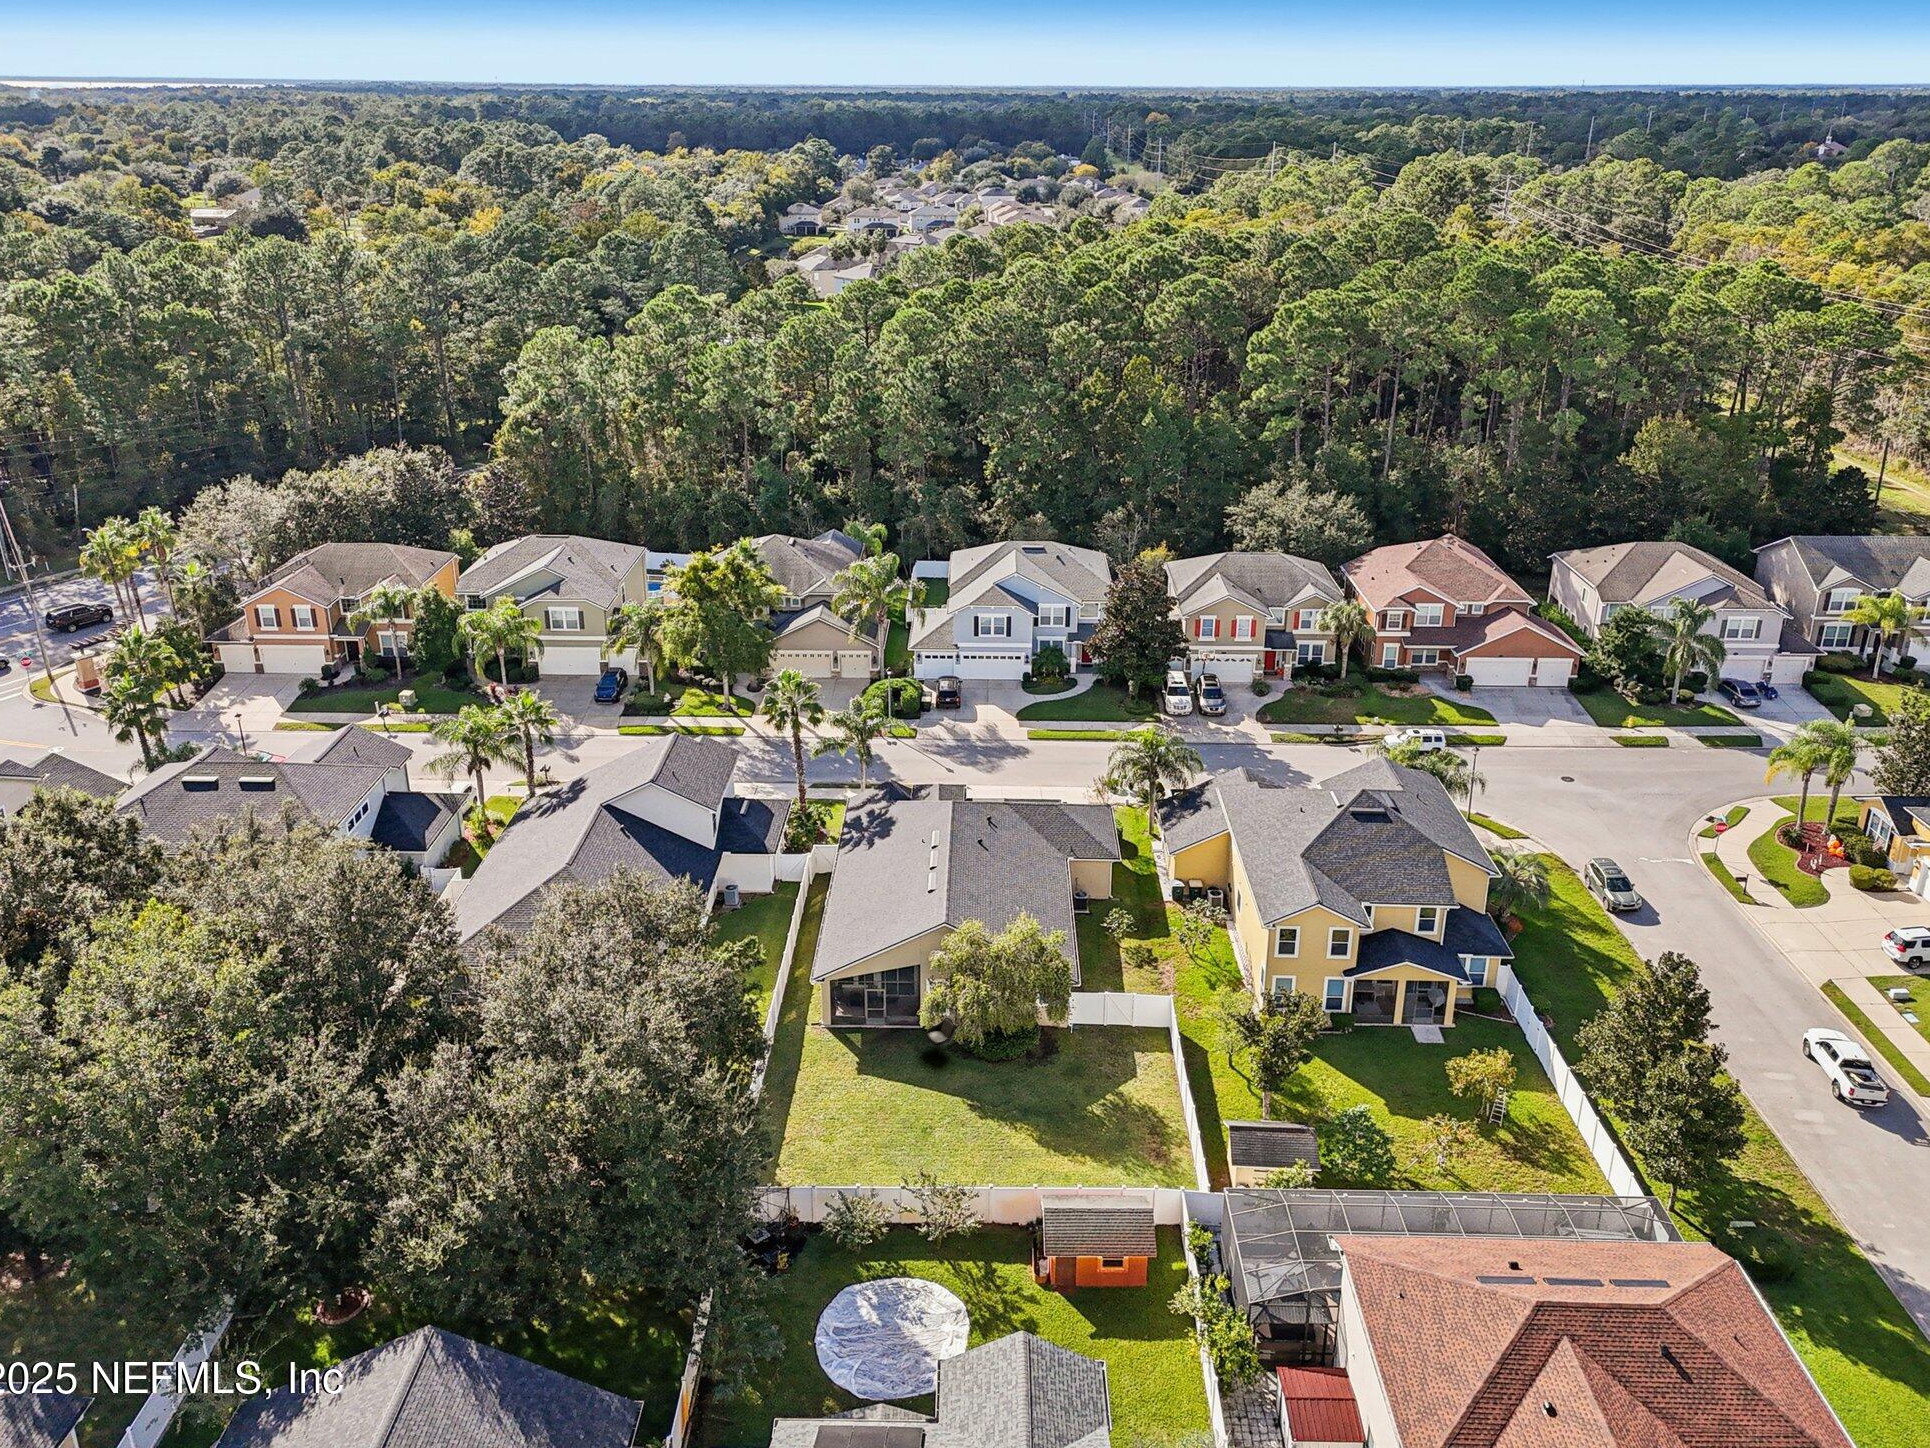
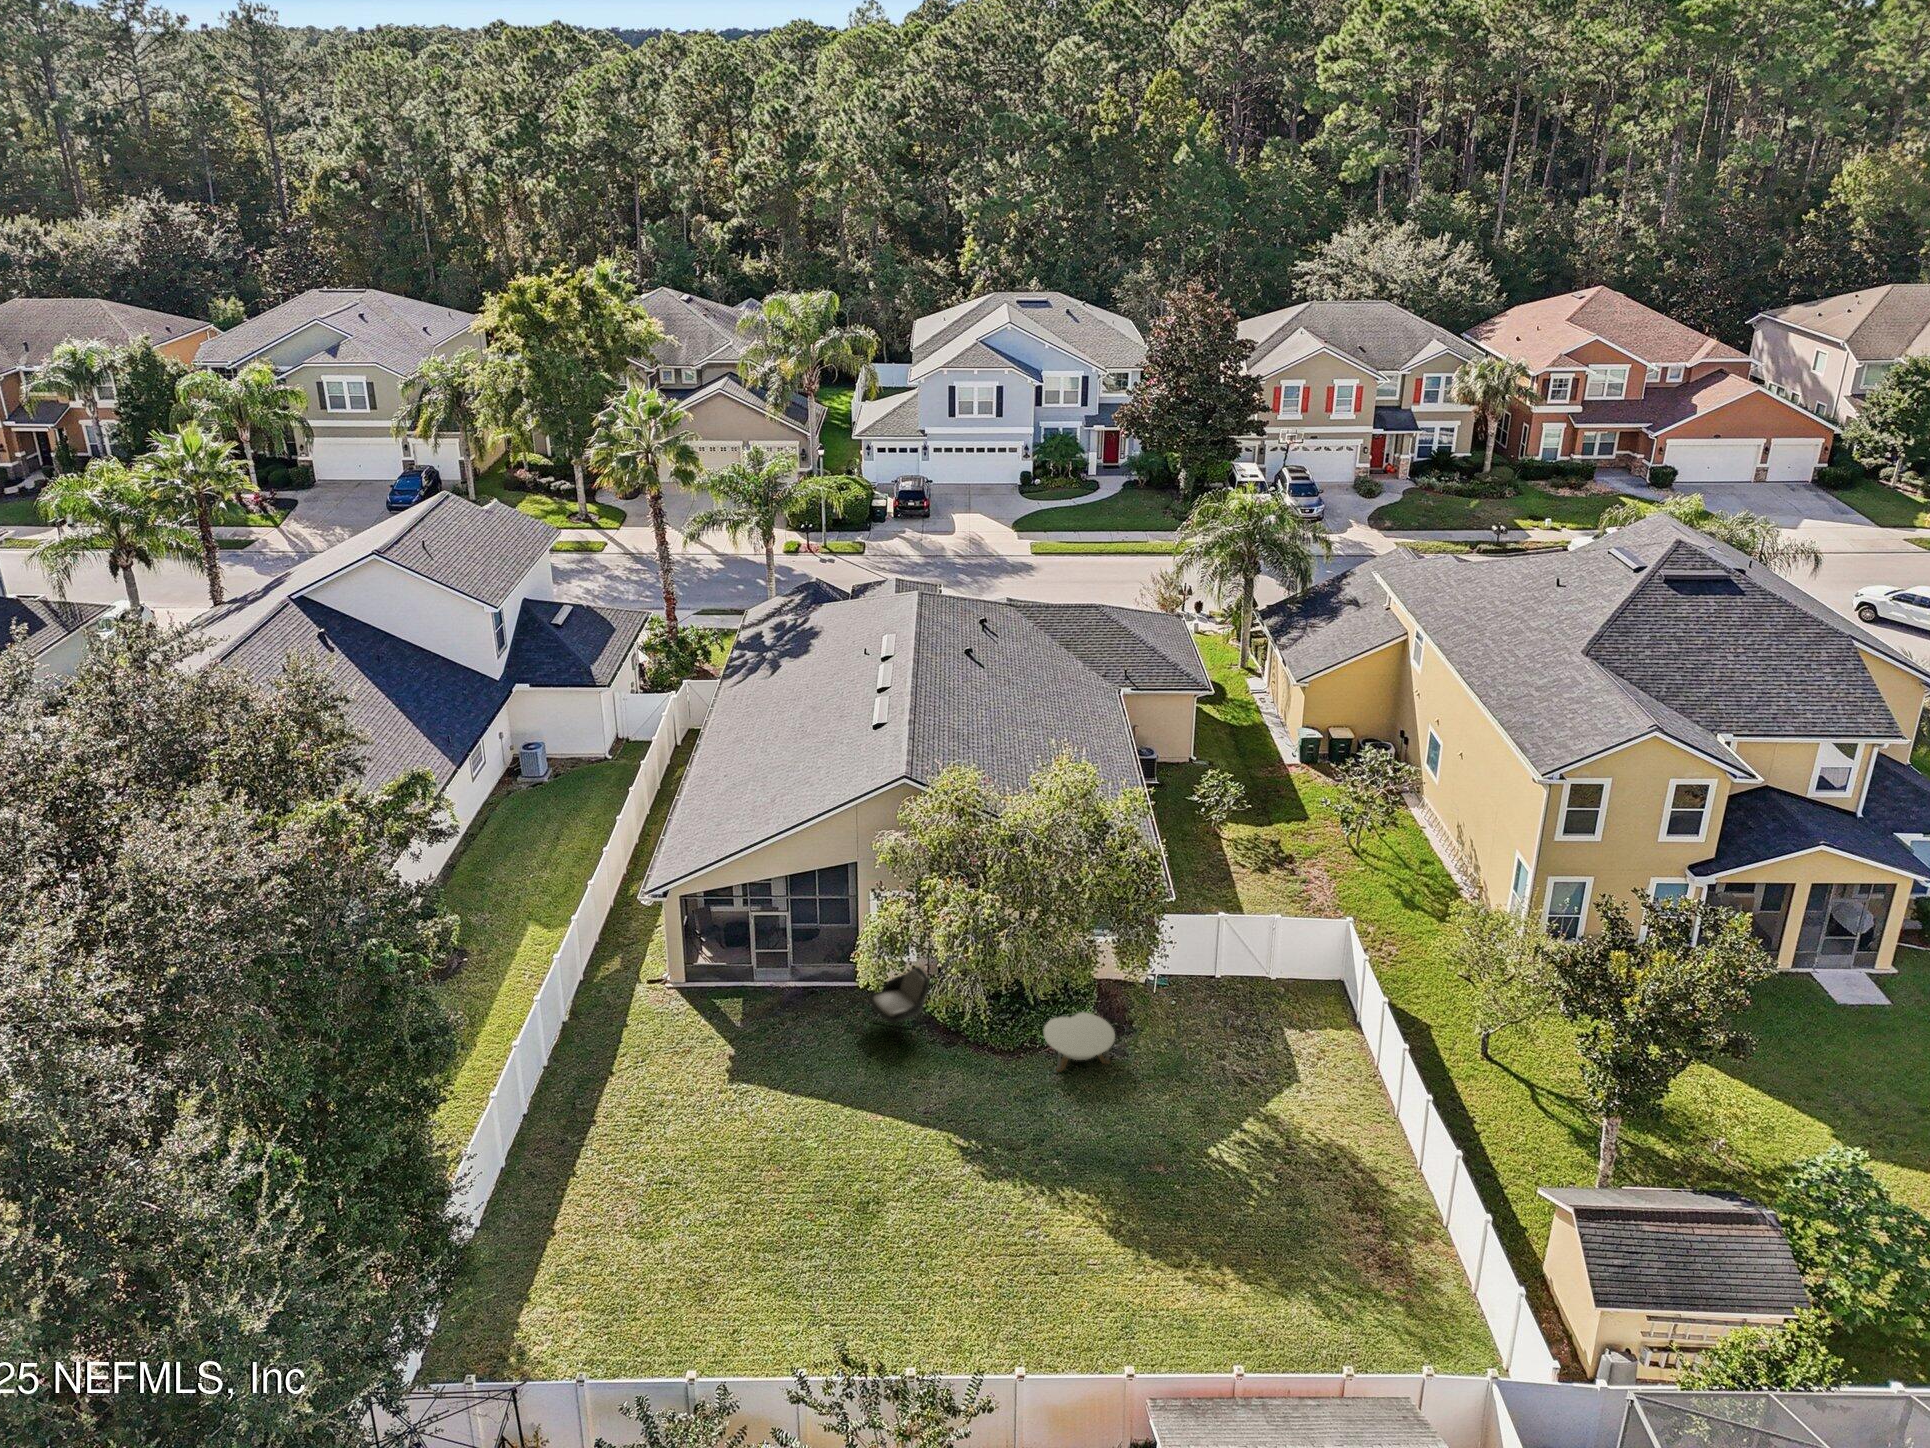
round table: none [1012,1043,1047,1072] -> present [1044,1012,1115,1072]

